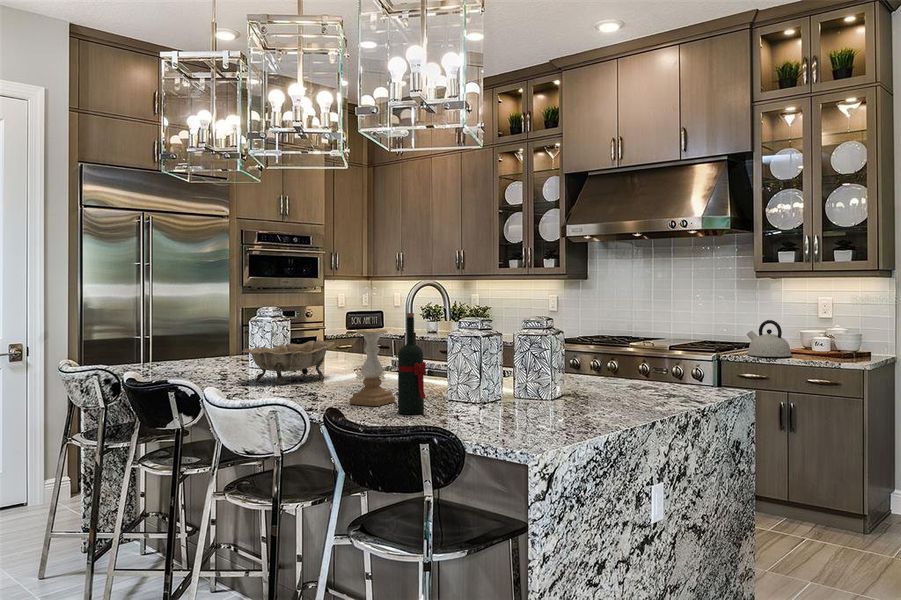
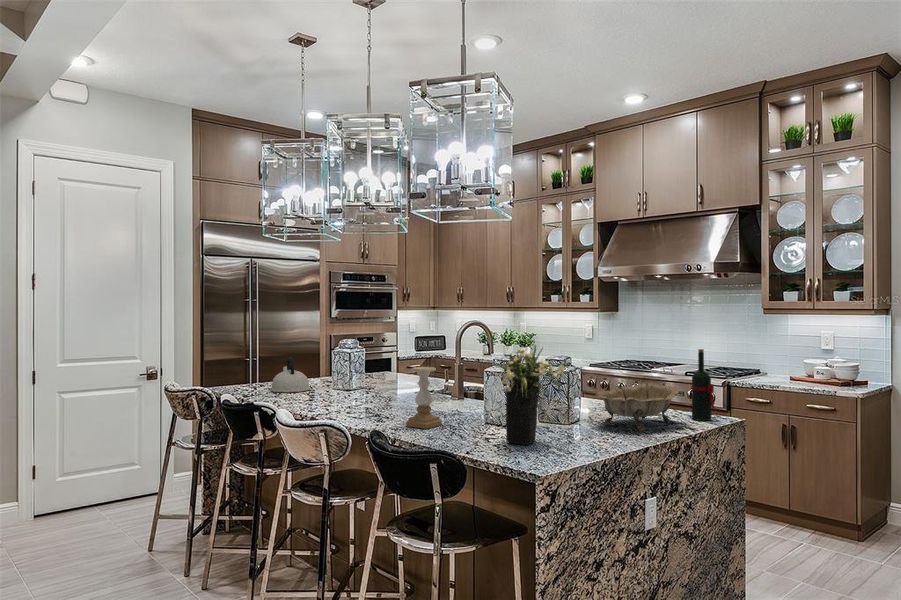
flower arrangement: none [464,296,560,421] -> present [498,345,569,445]
wine bottle: present [398,313,426,414] -> present [692,349,715,421]
kettle: present [747,320,792,357] -> present [271,357,310,392]
decorative bowl: present [242,340,334,384] -> present [595,383,679,431]

